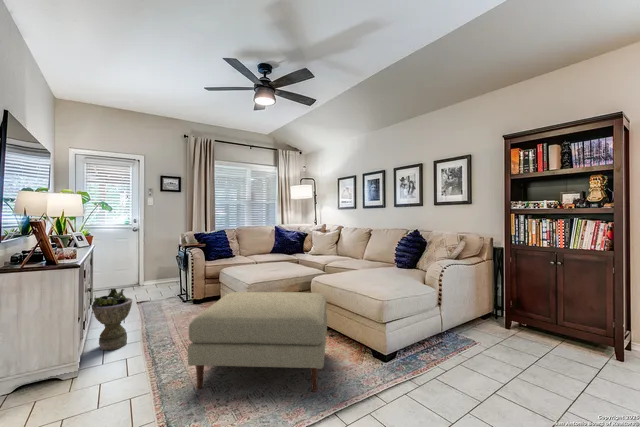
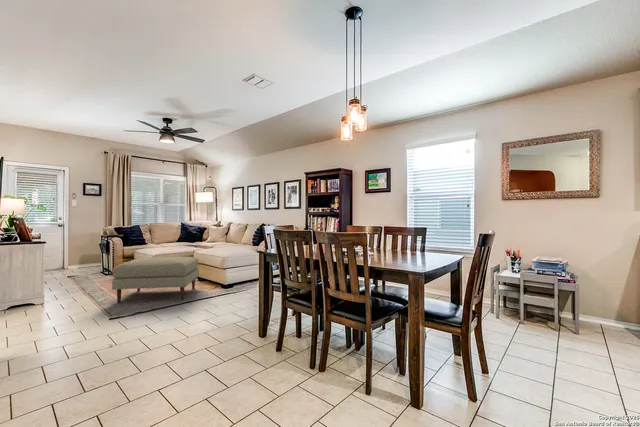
planter: present [92,289,132,350] -> none [44,259,72,295]

